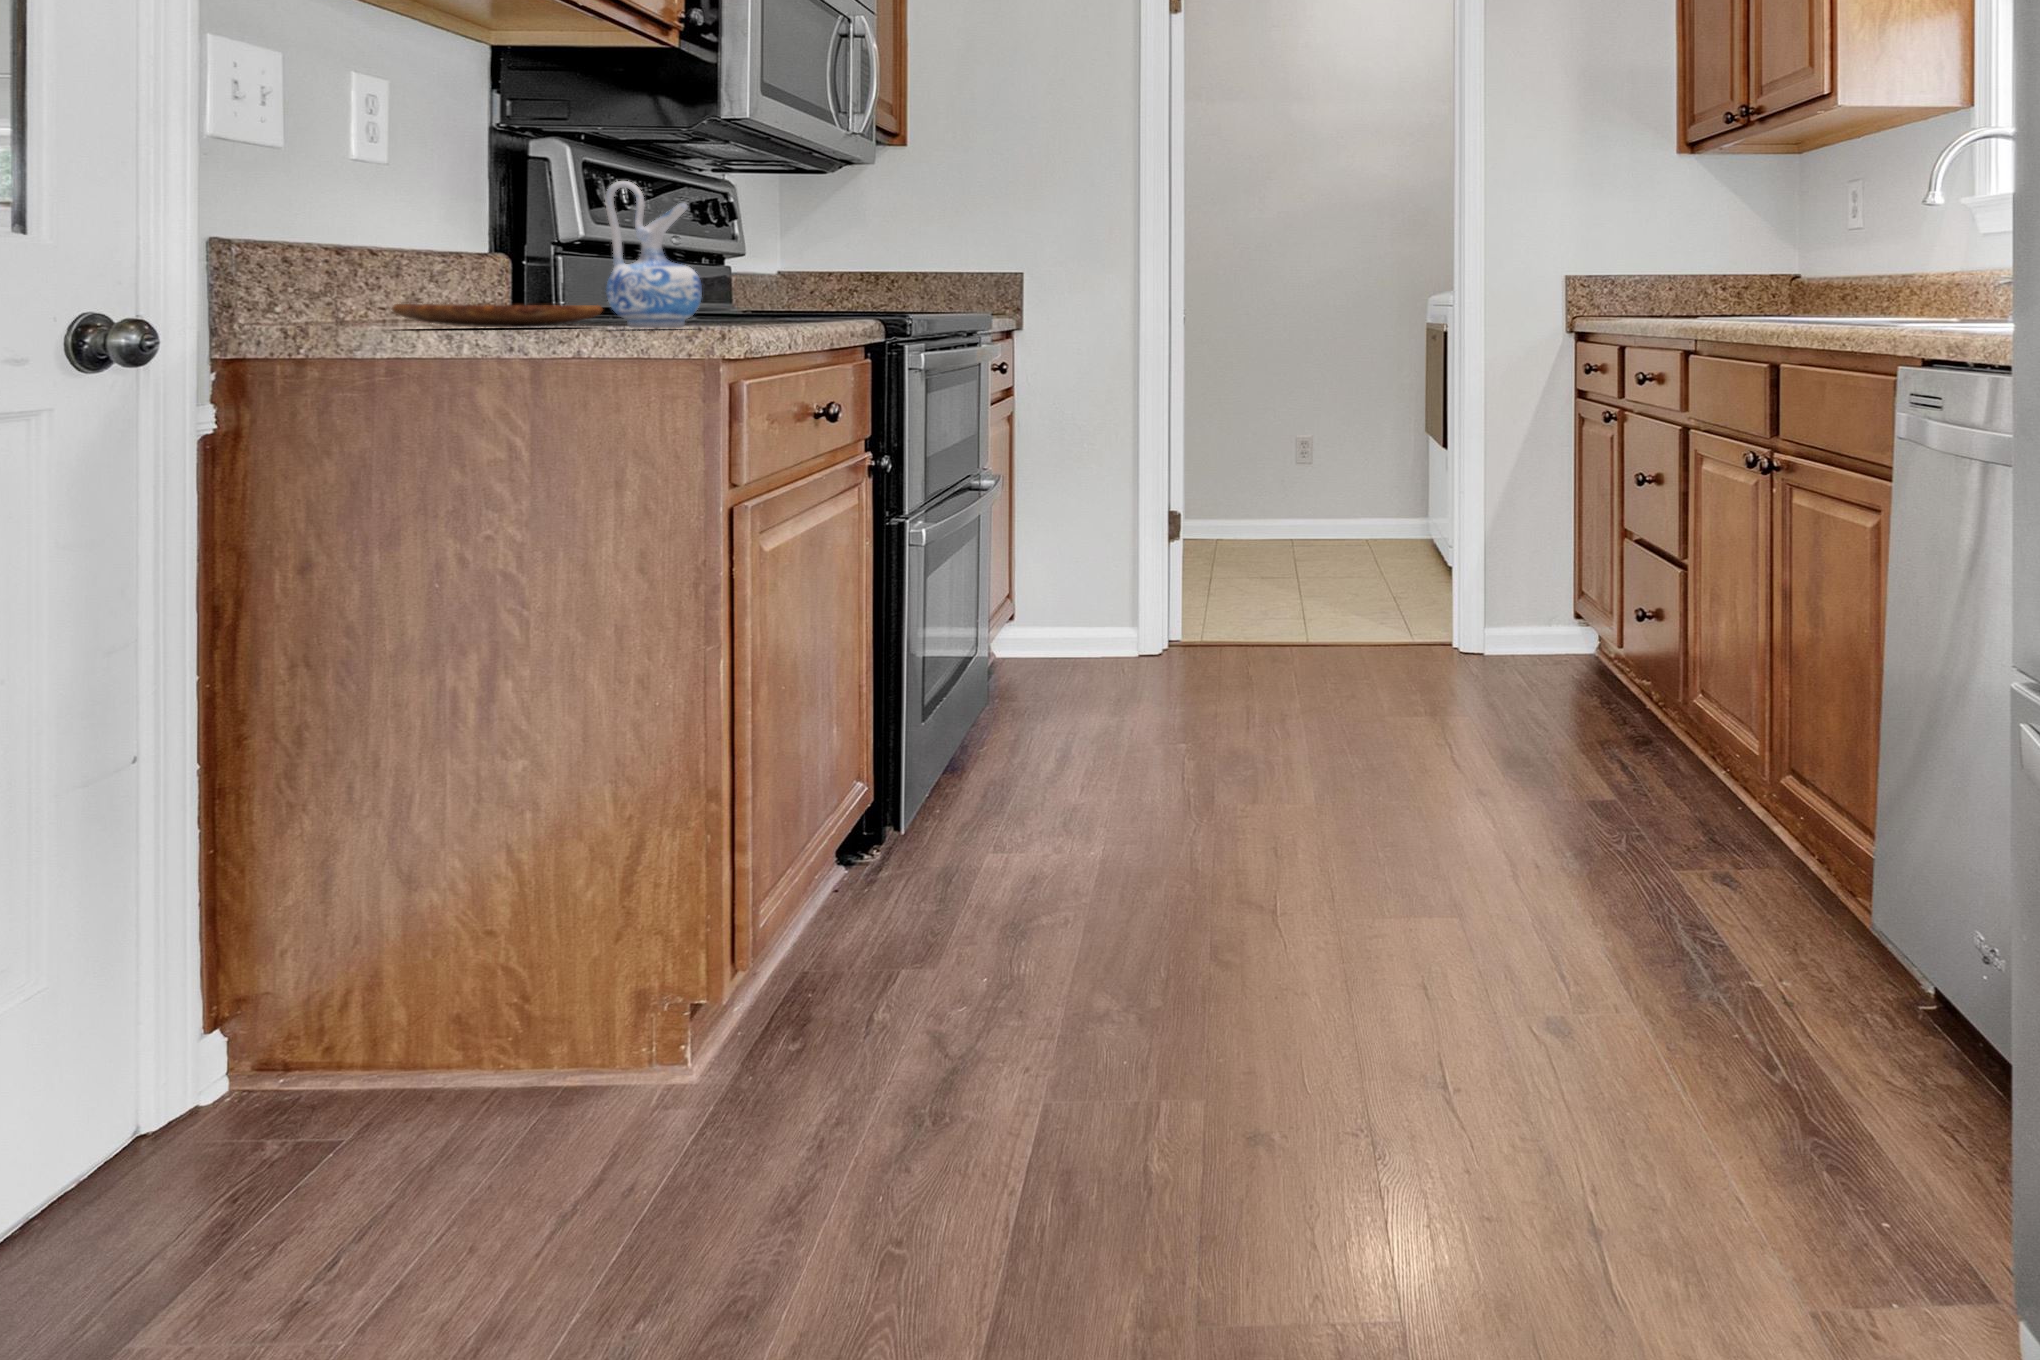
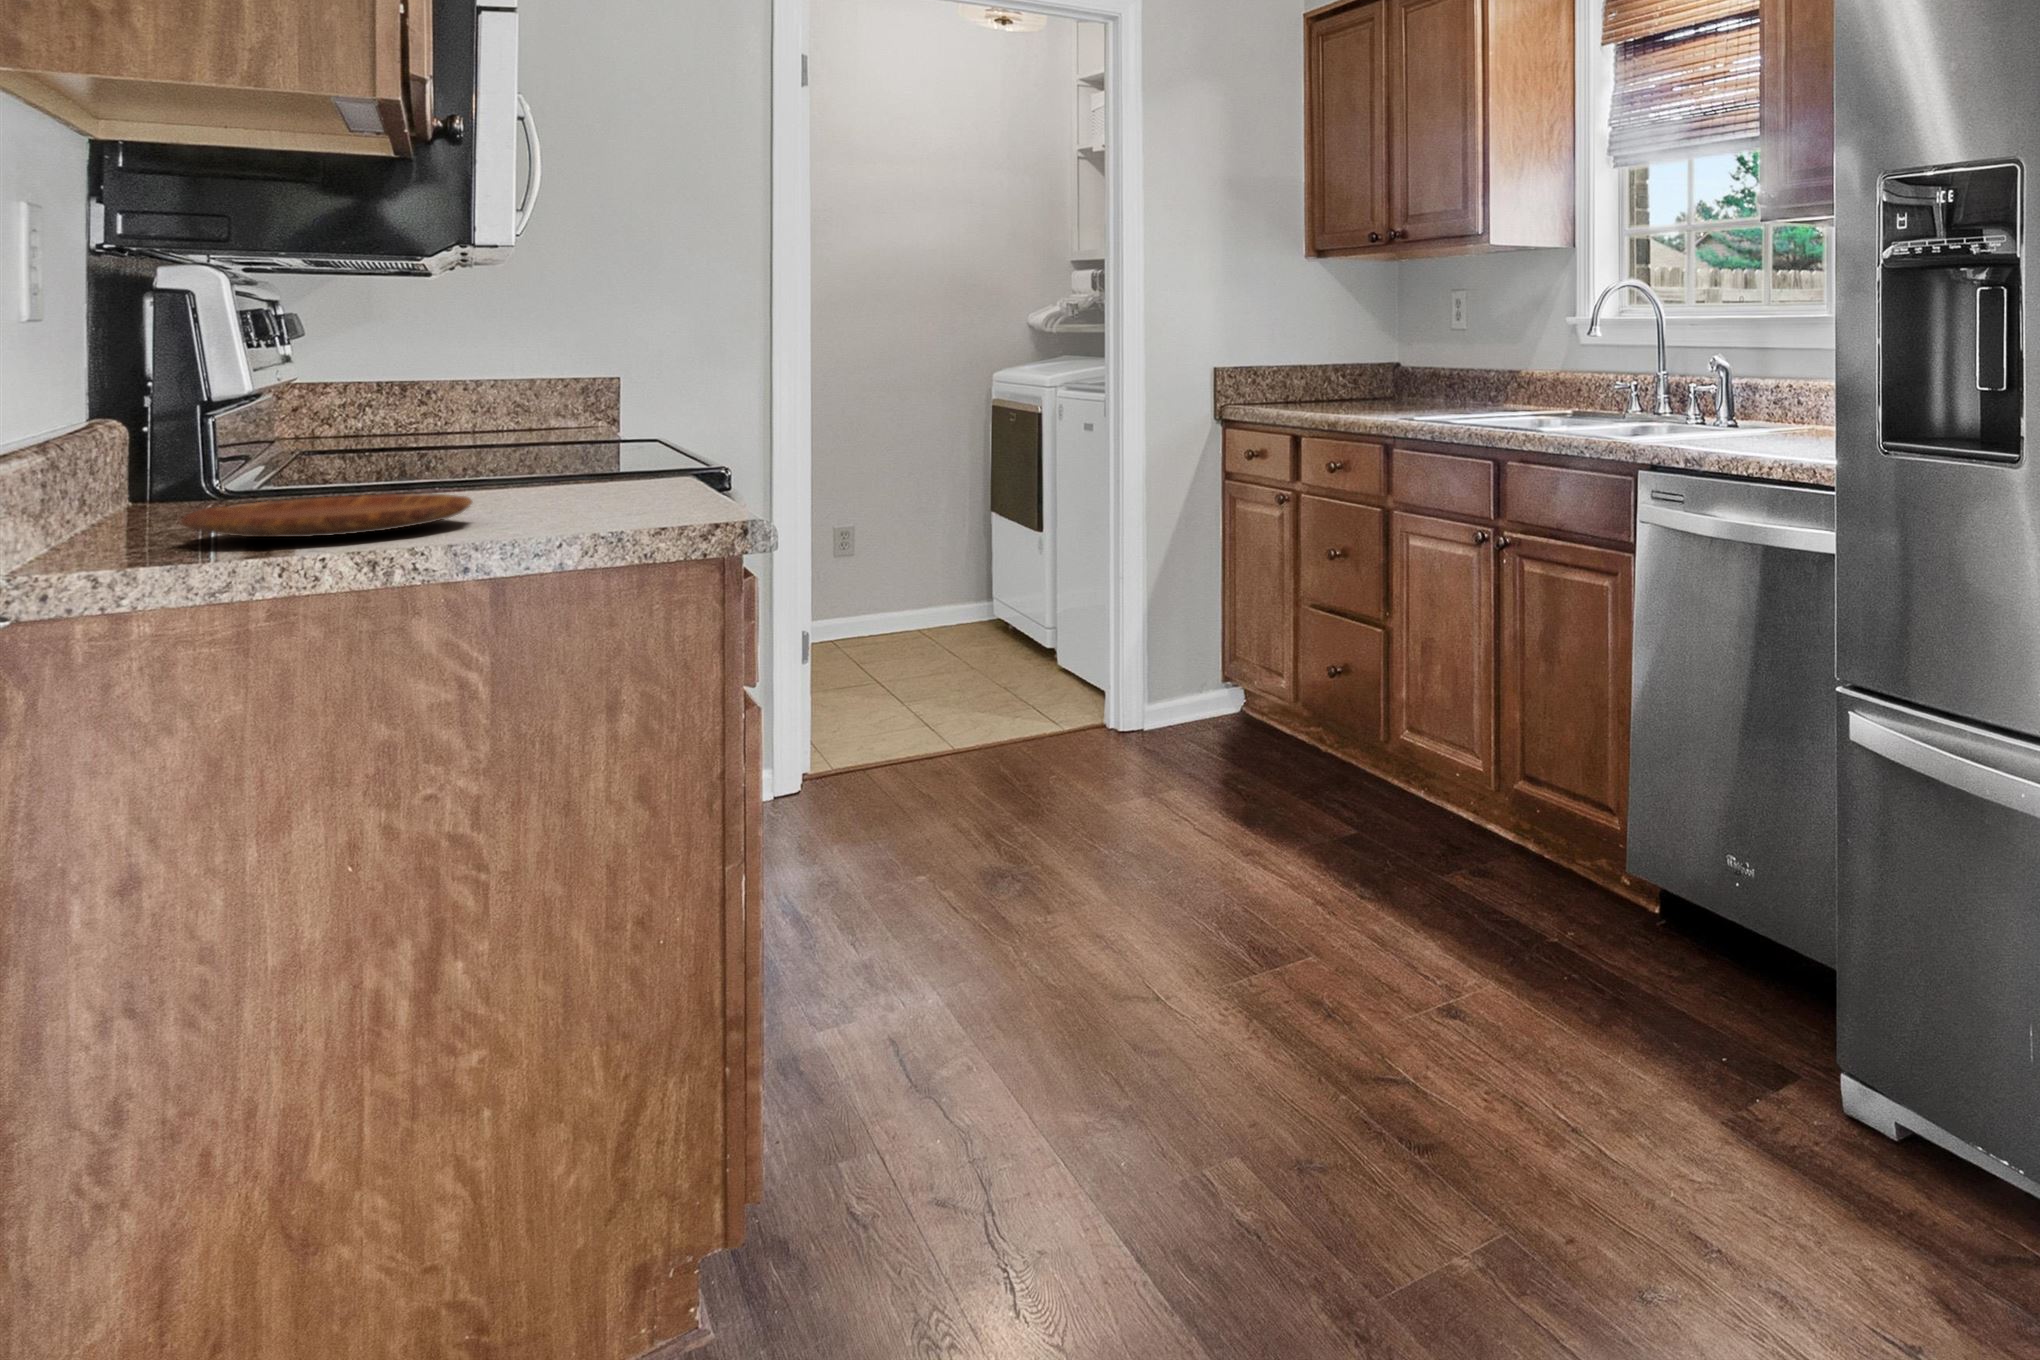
ceramic pitcher: present [605,181,702,328] -> none [569,370,681,530]

